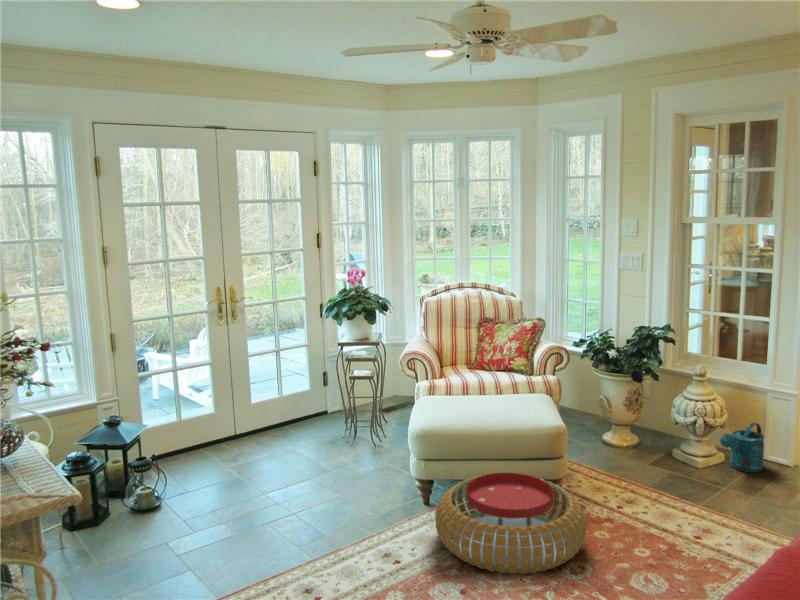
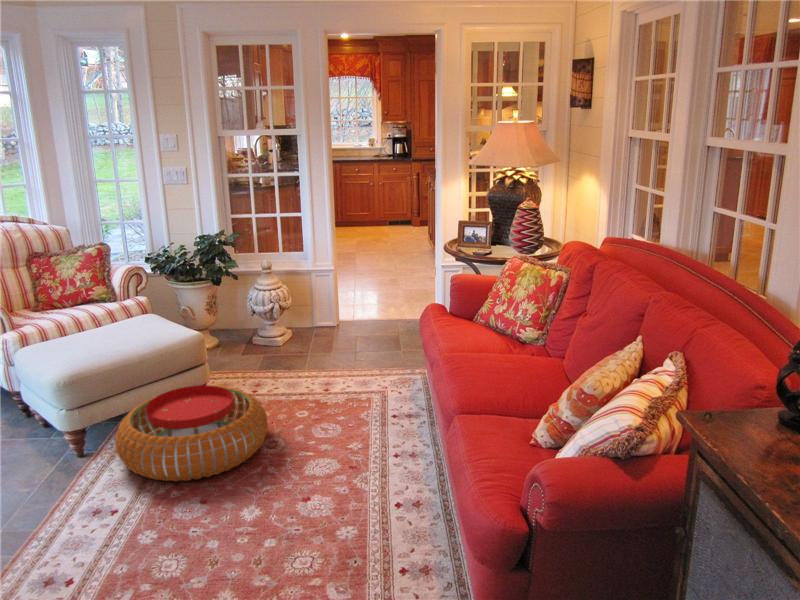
watering can: present [720,423,764,472] -> none [295,298,322,338]

